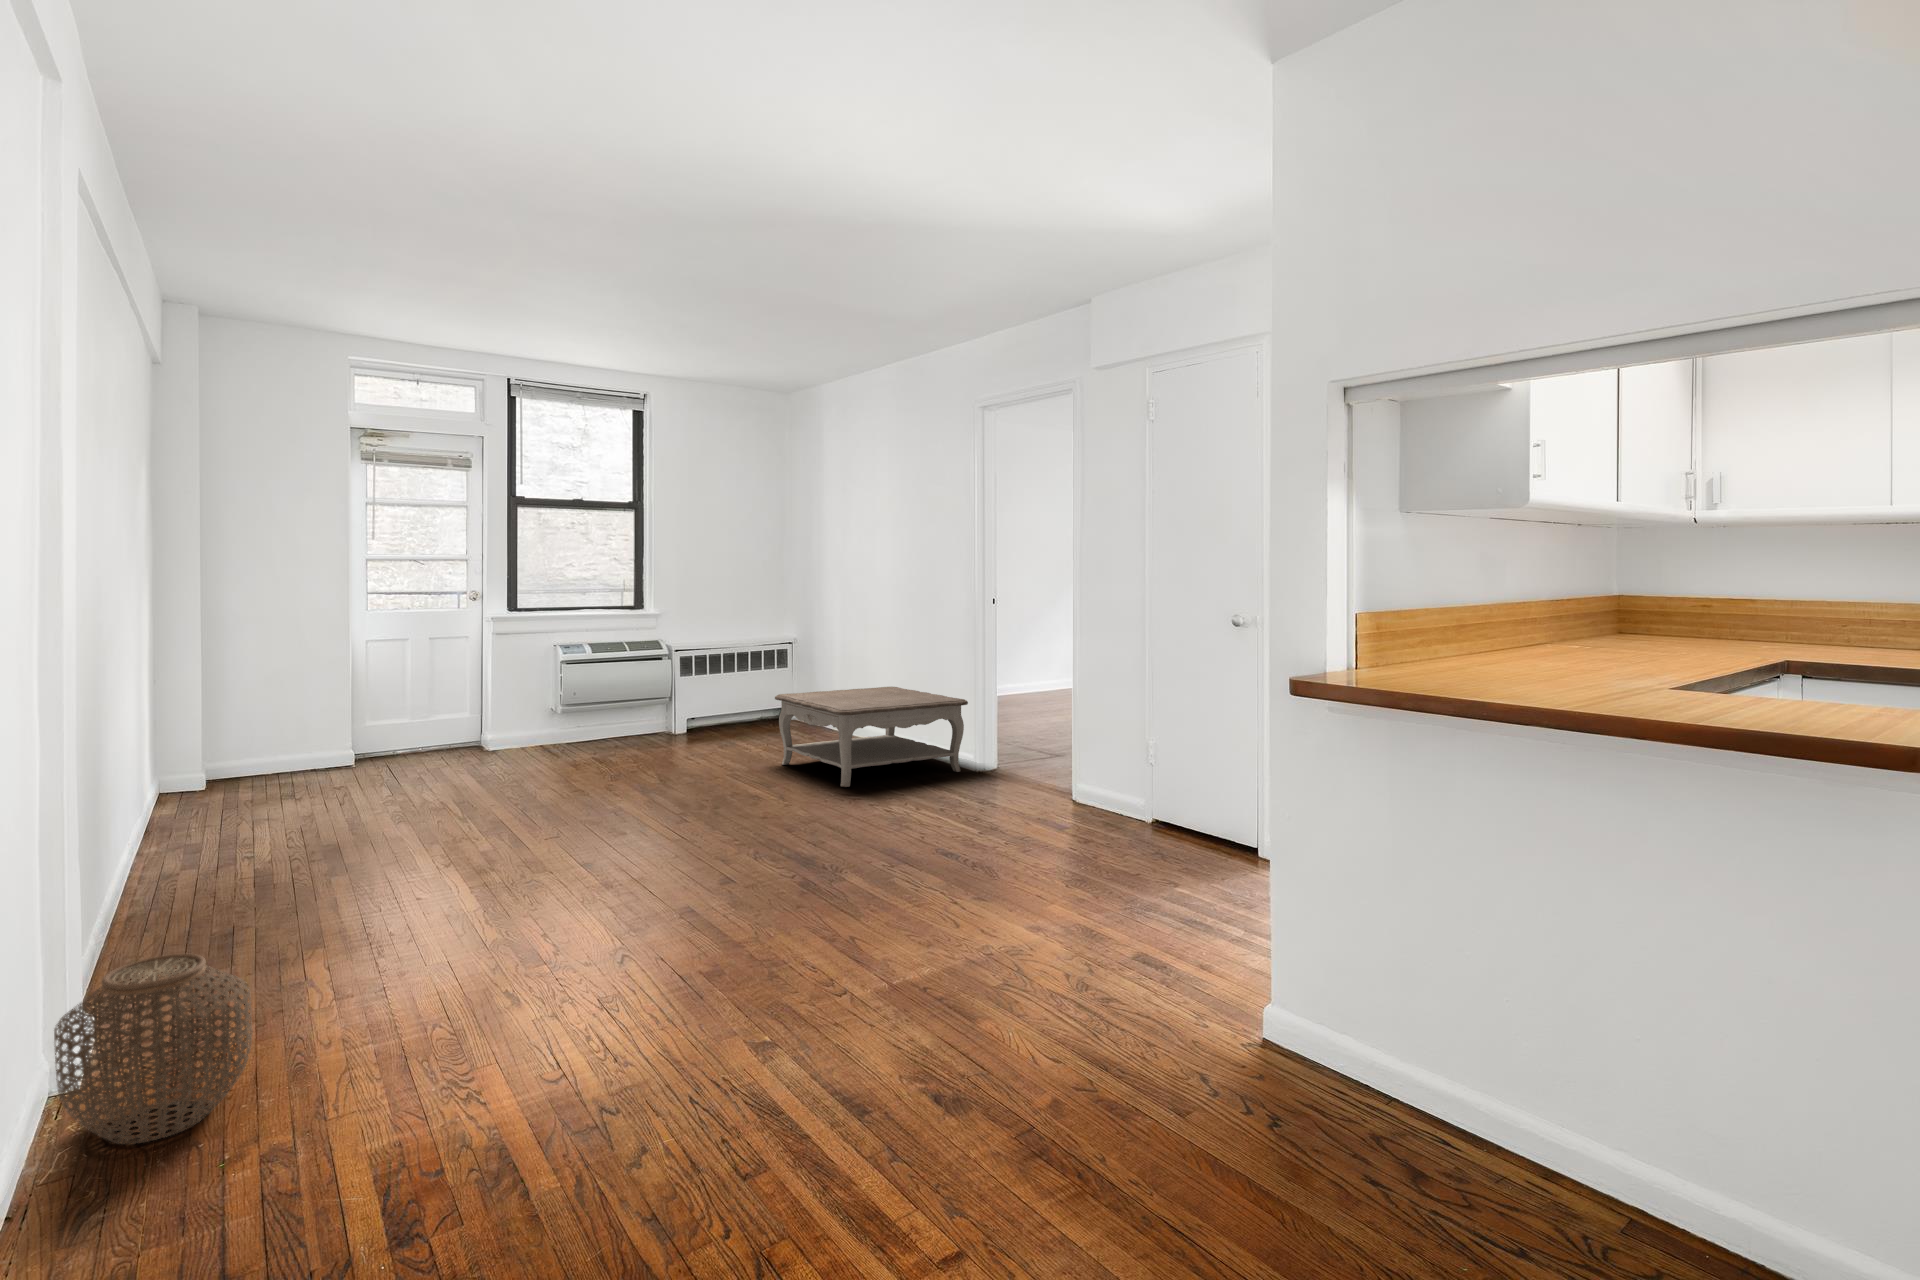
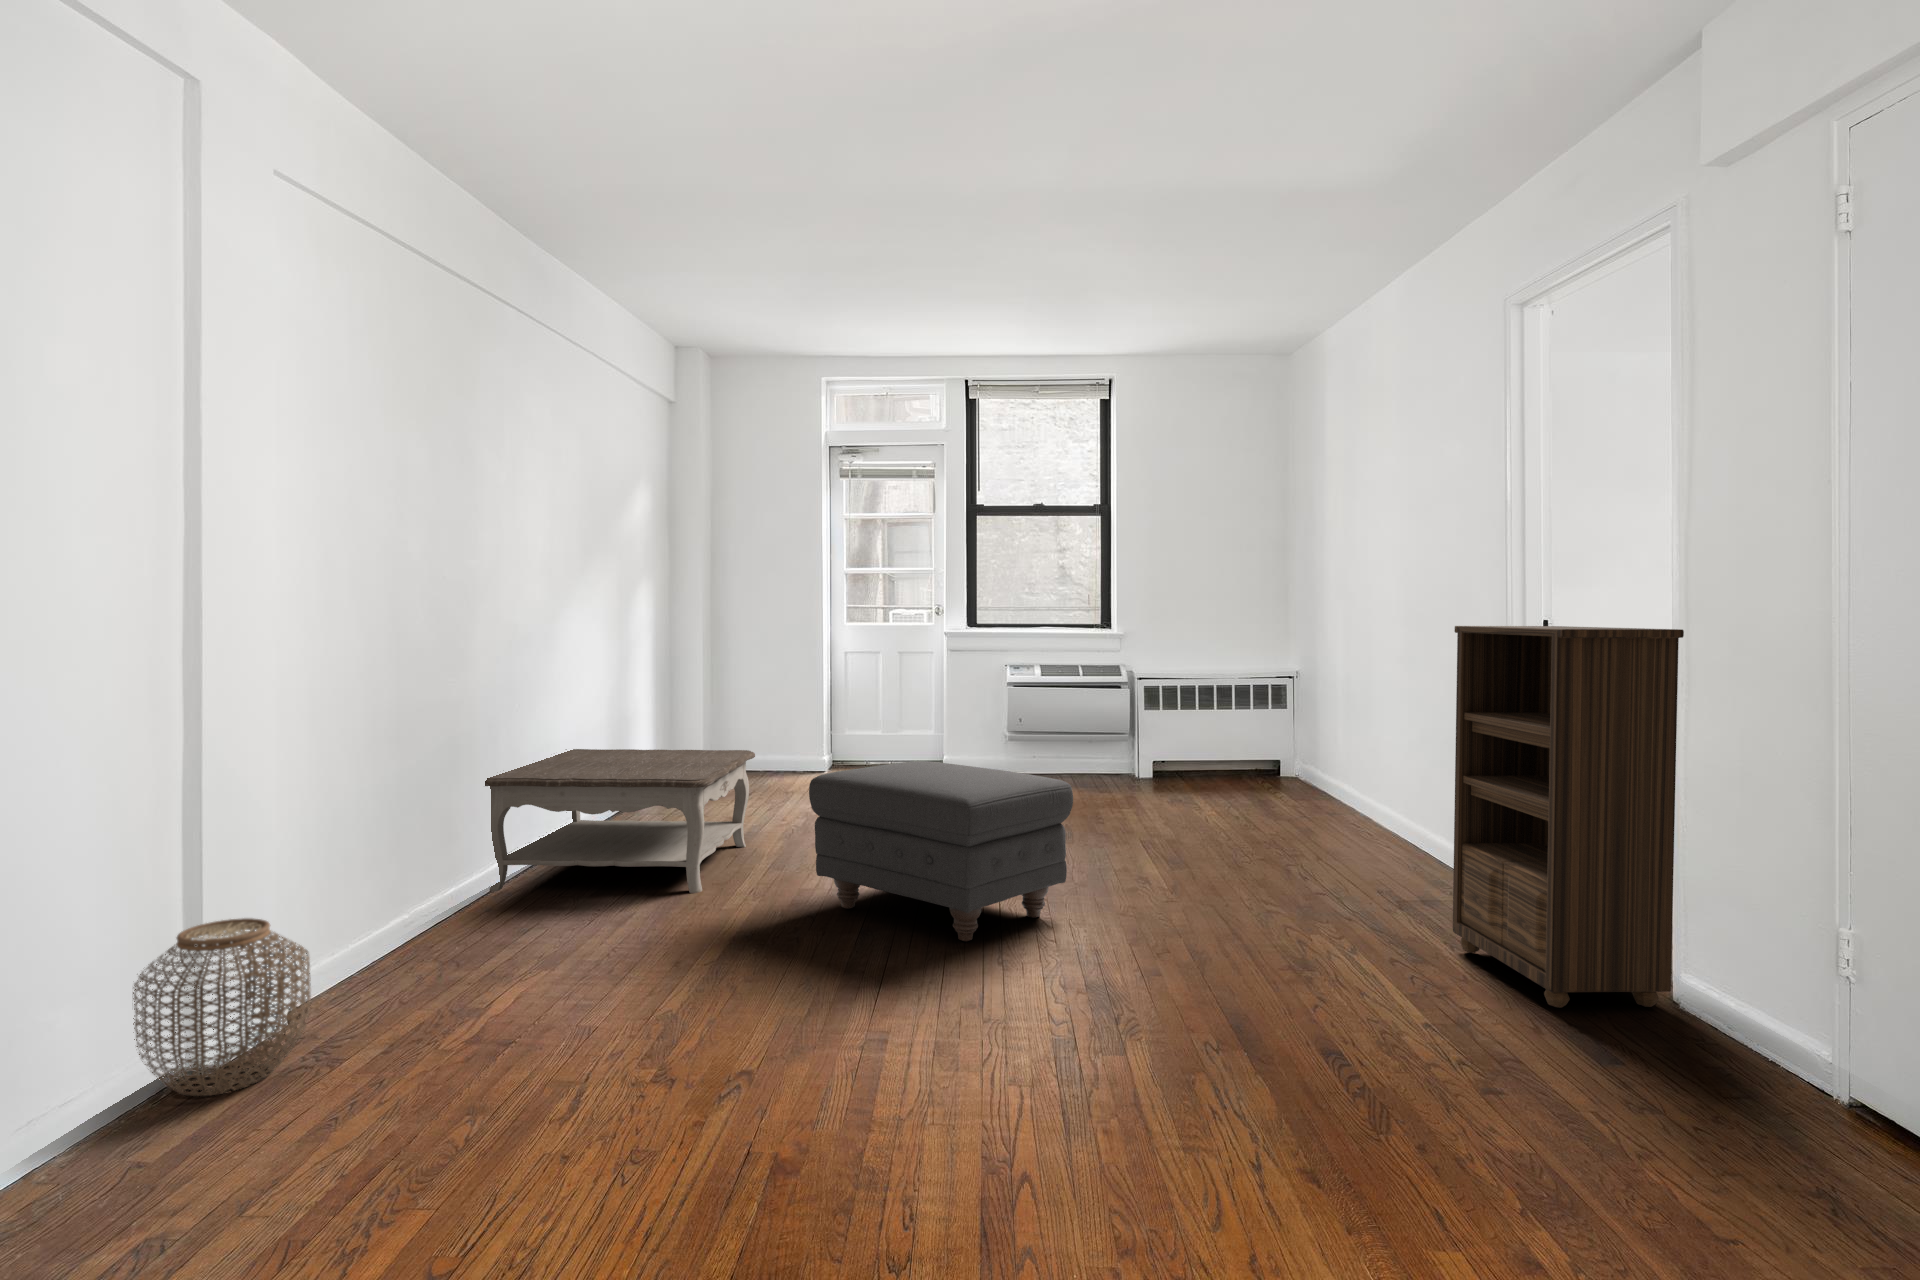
bookshelf: none [1011,614,1144,837] -> present [1453,626,1684,1008]
coffee table: present [775,687,968,787] -> present [485,749,755,893]
ottoman: none [542,734,764,869] -> present [809,761,1073,941]

